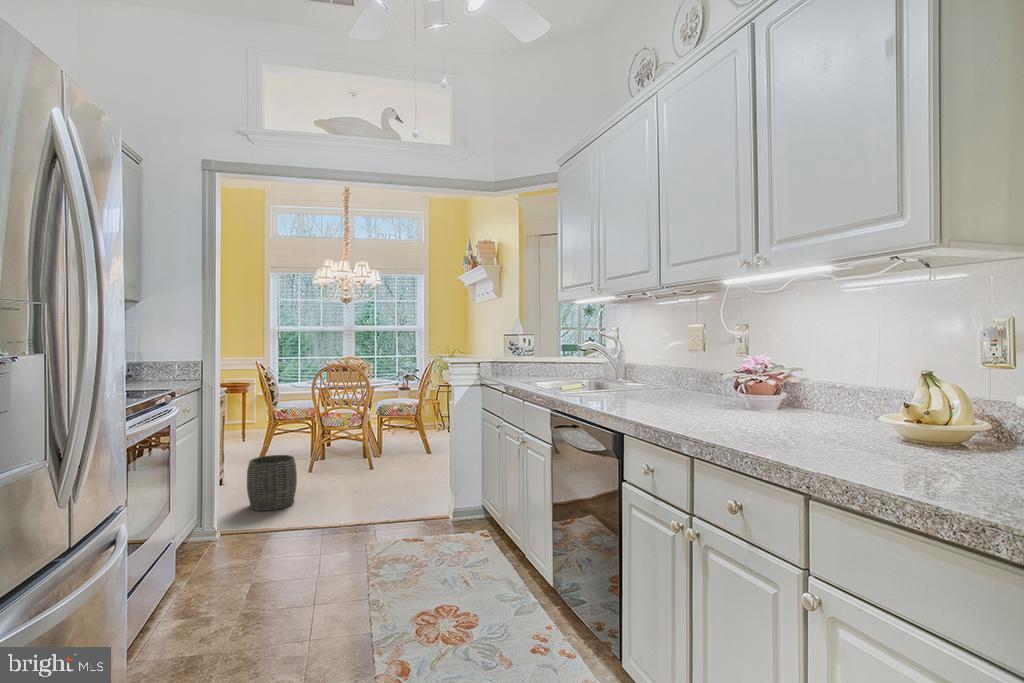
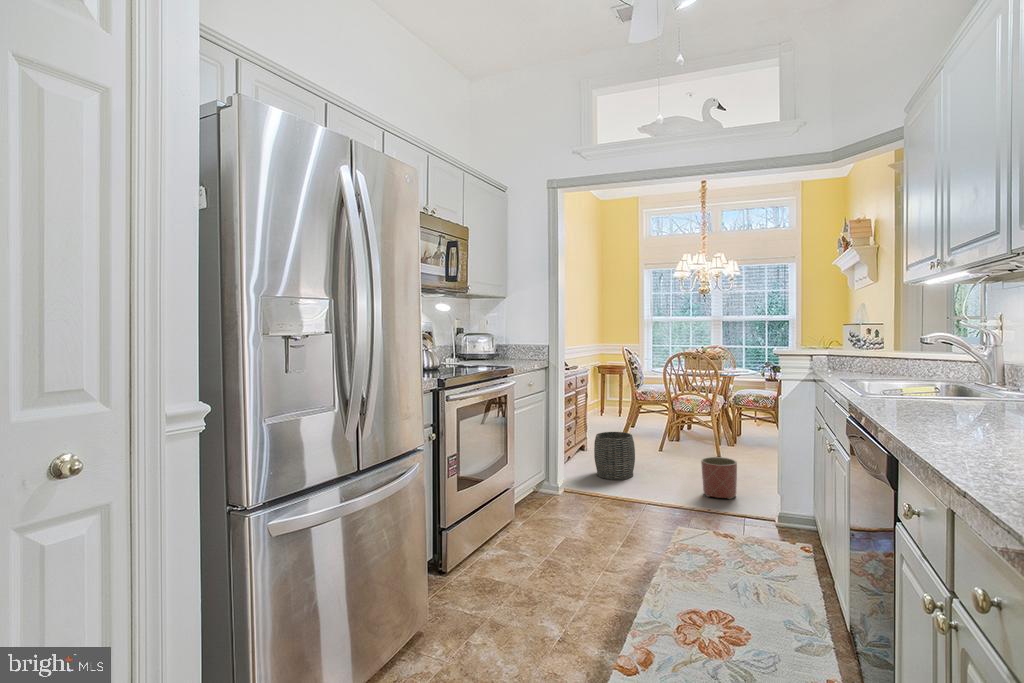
planter: none [374,466,408,508] -> present [701,457,737,499]

